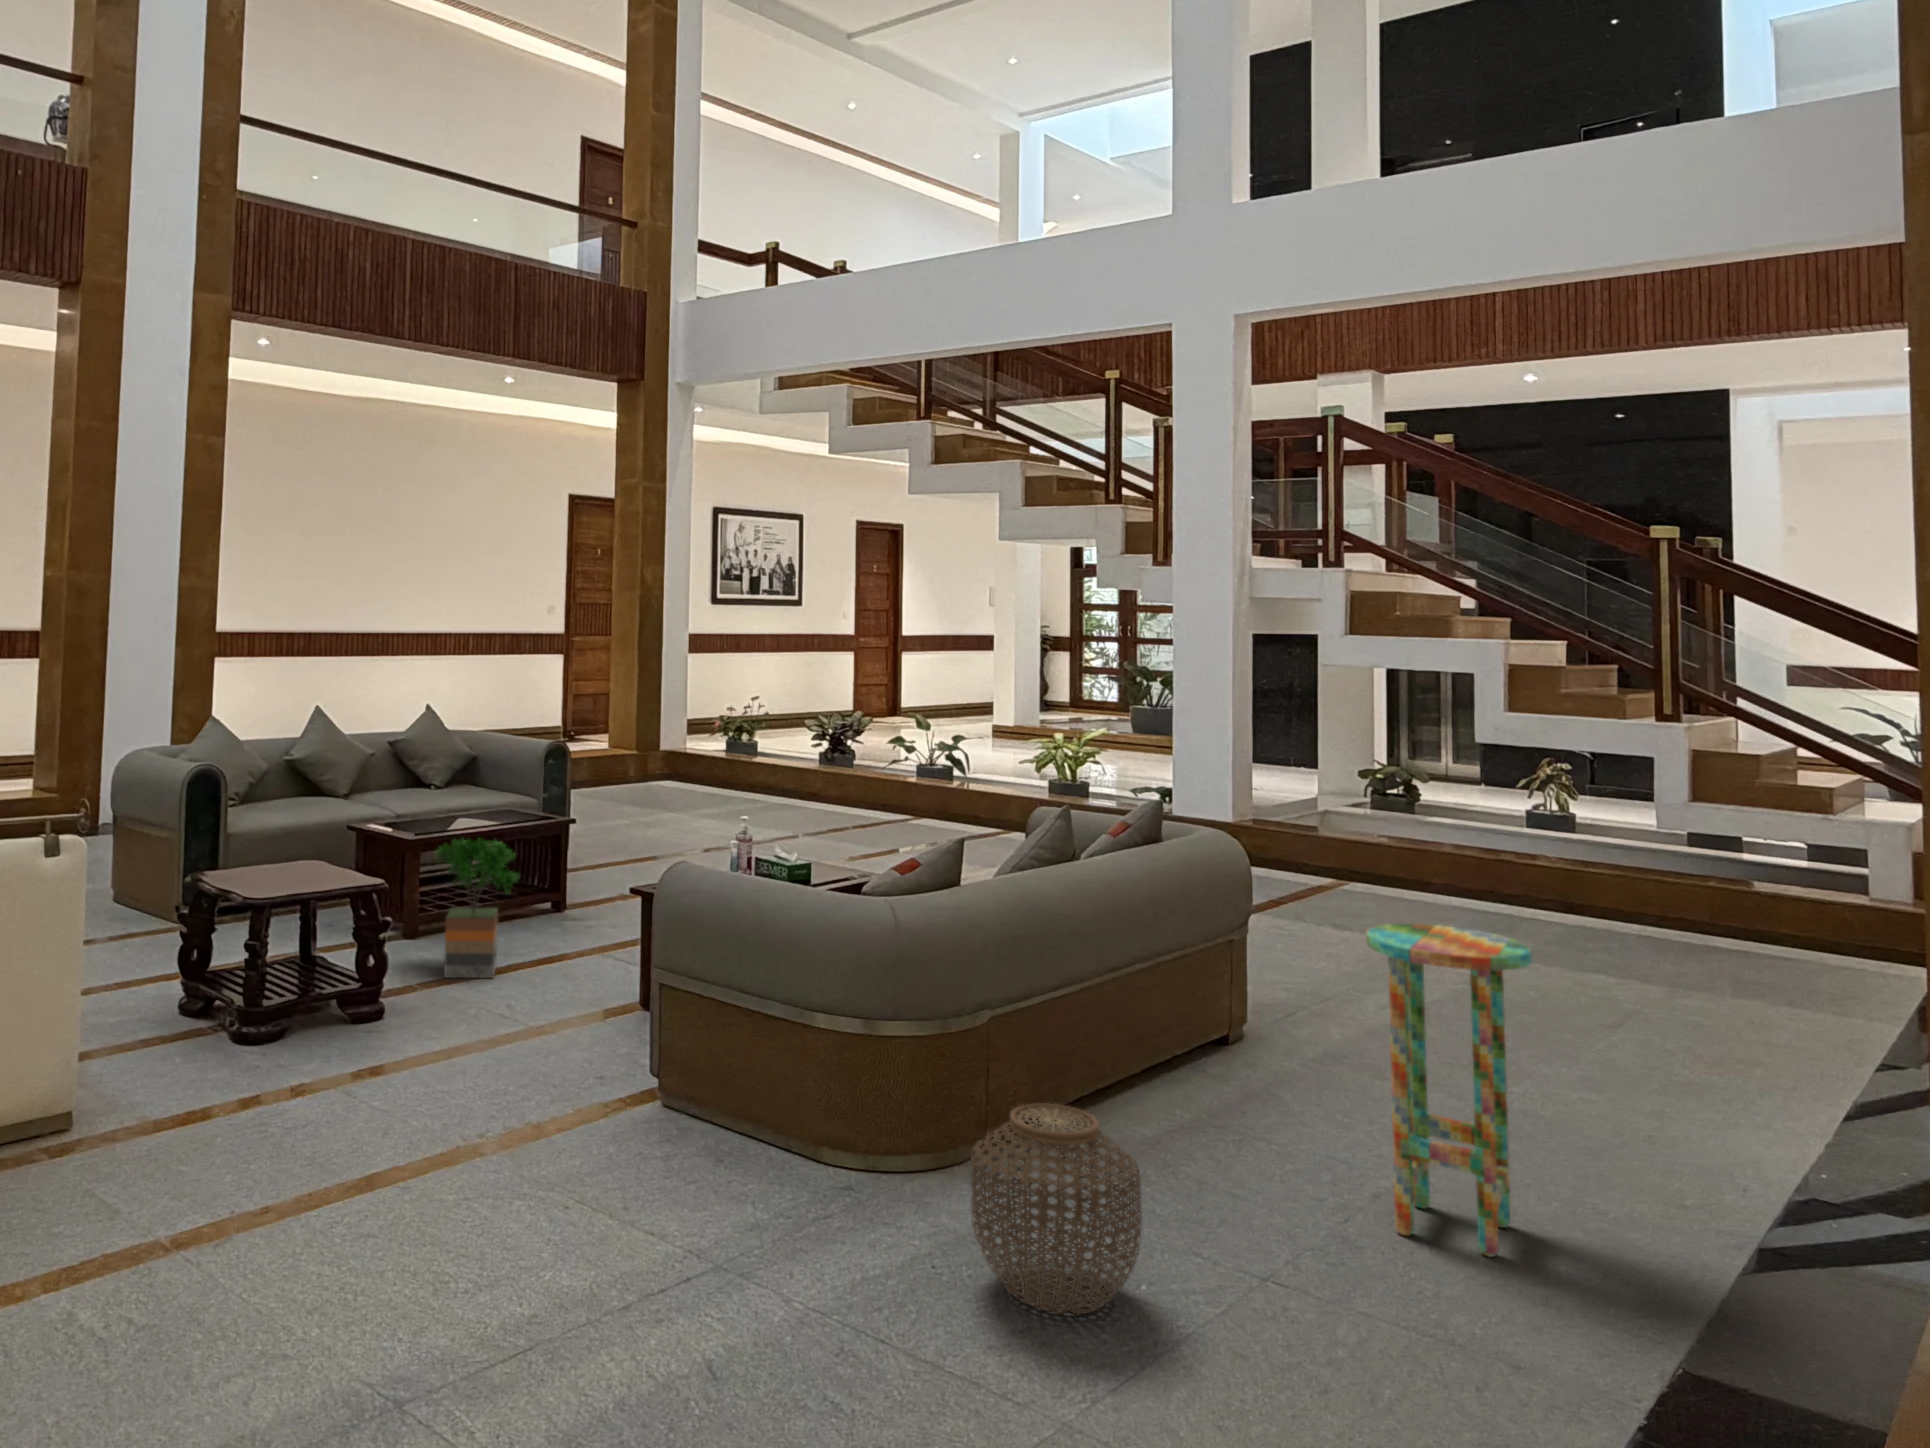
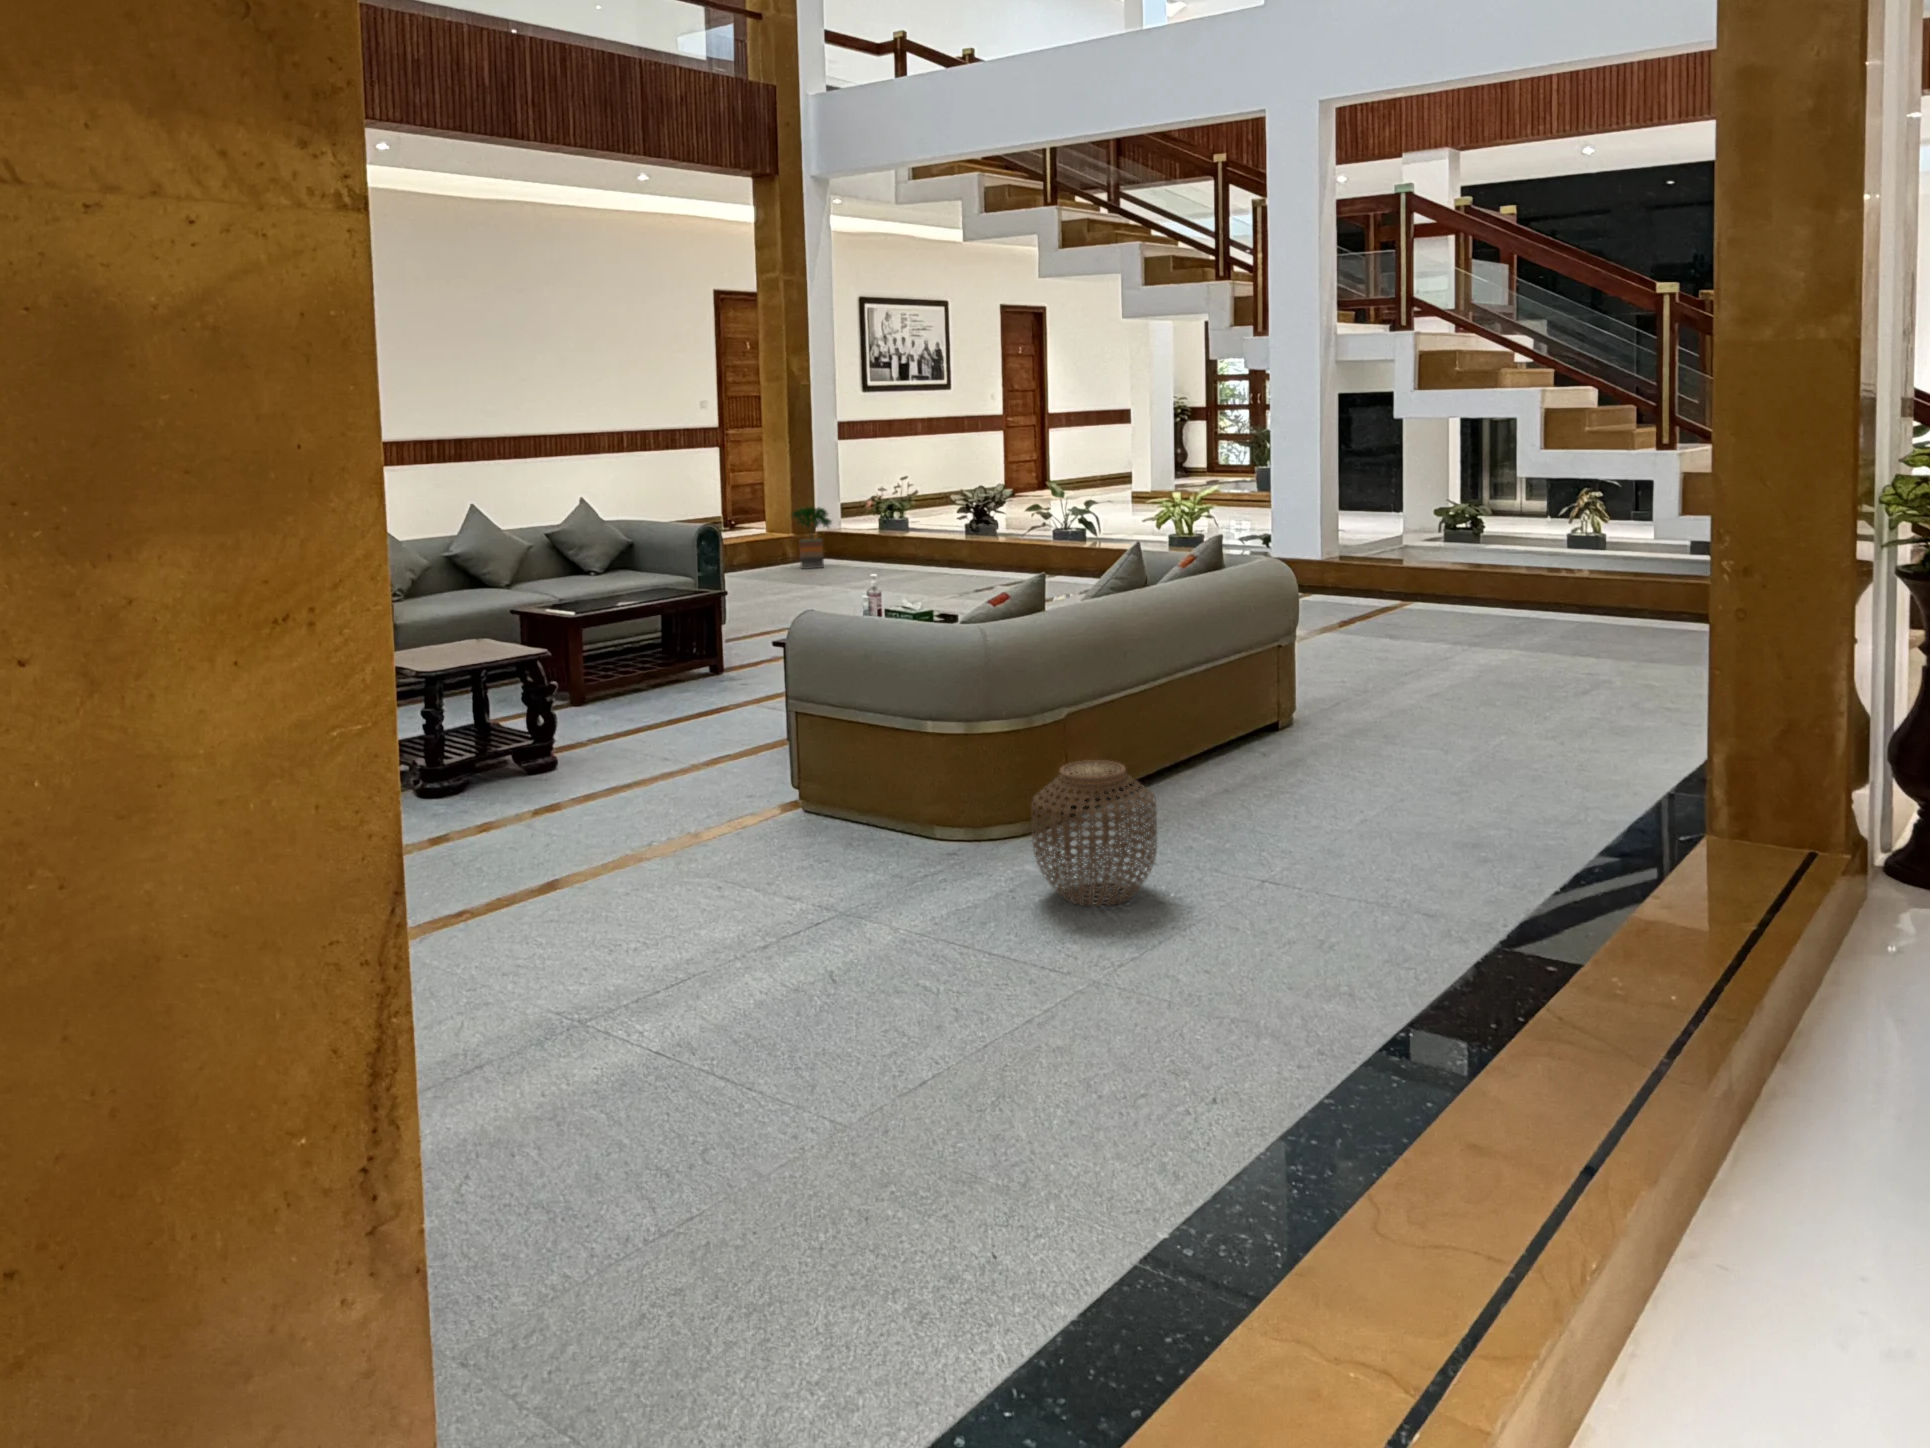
potted tree: present [435,838,518,978] -> present [792,507,831,569]
side table: present [1366,924,1532,1257] -> none [1341,610,1456,844]

